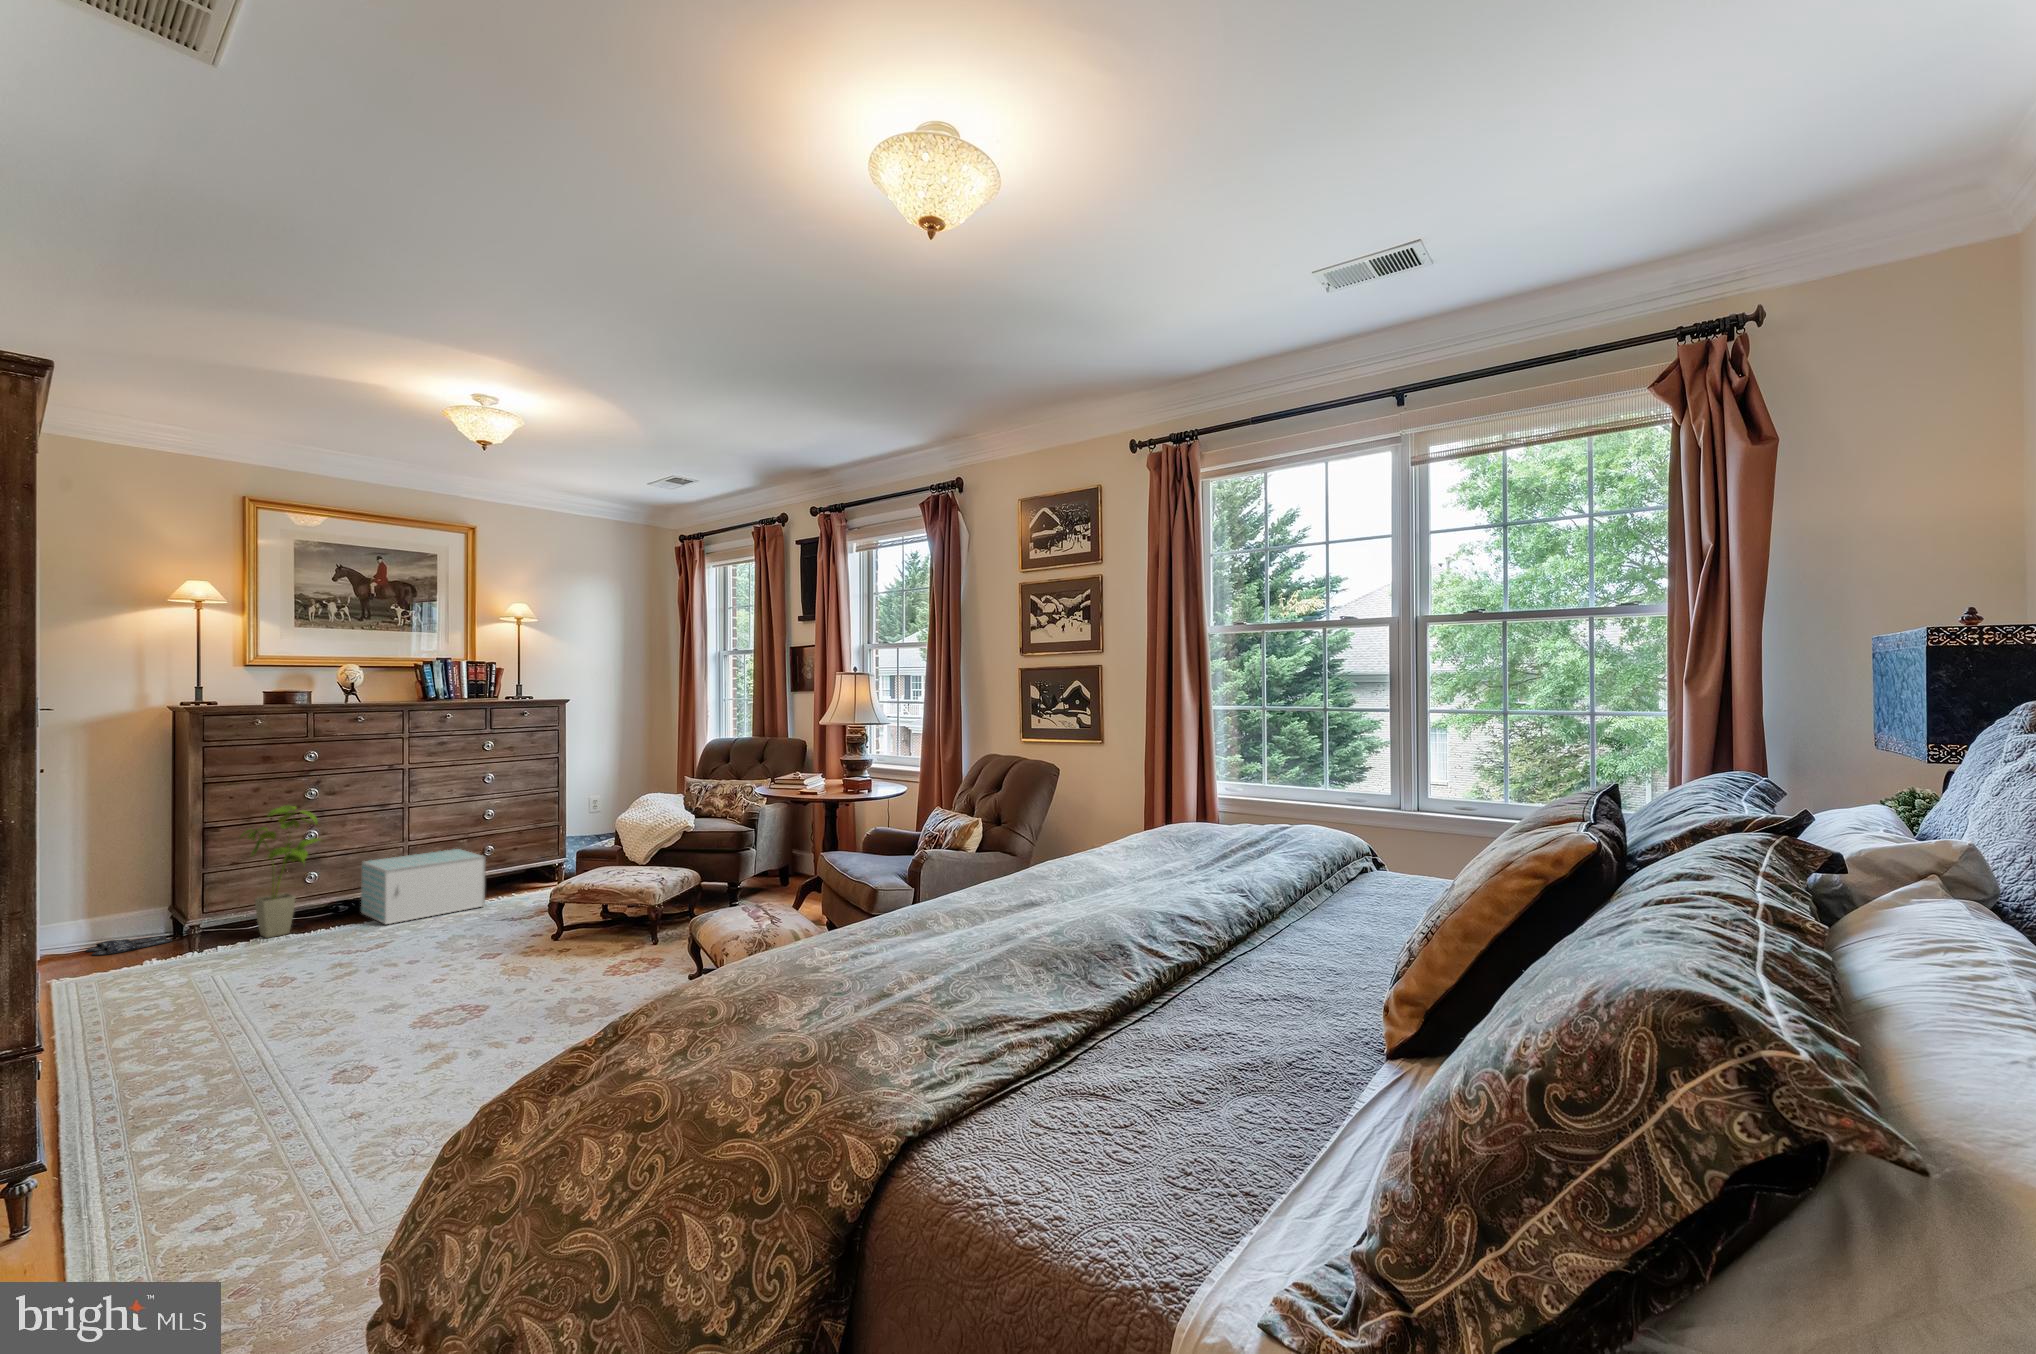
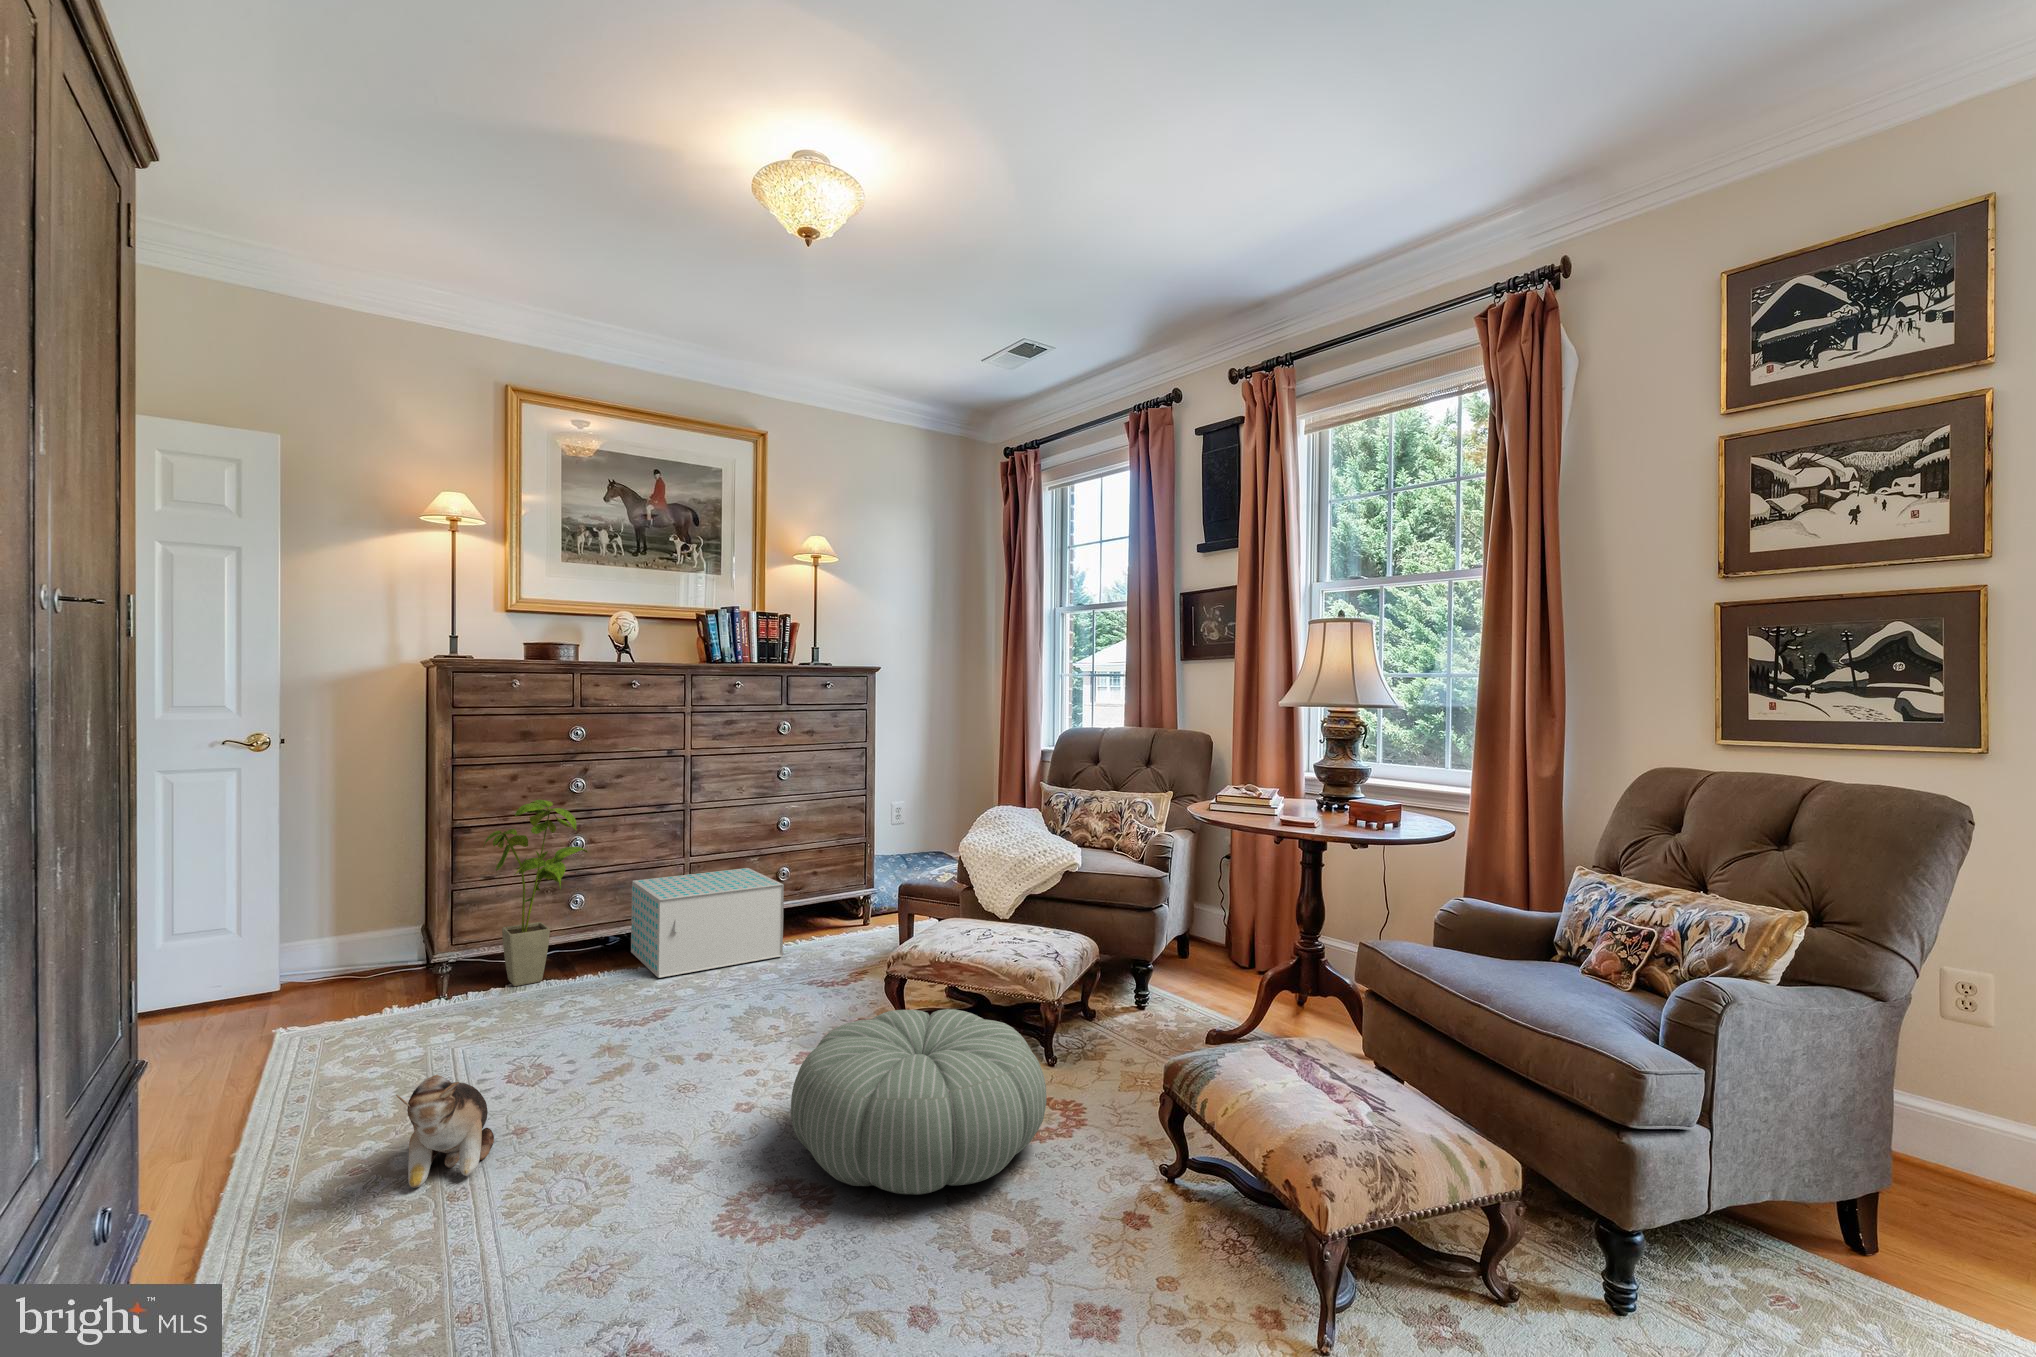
pouf: none [476,908,634,994] -> present [791,1009,1047,1194]
slippers: present [86,936,172,955] -> none [312,968,410,994]
plush toy: none [219,957,278,1024] -> present [396,1075,494,1188]

